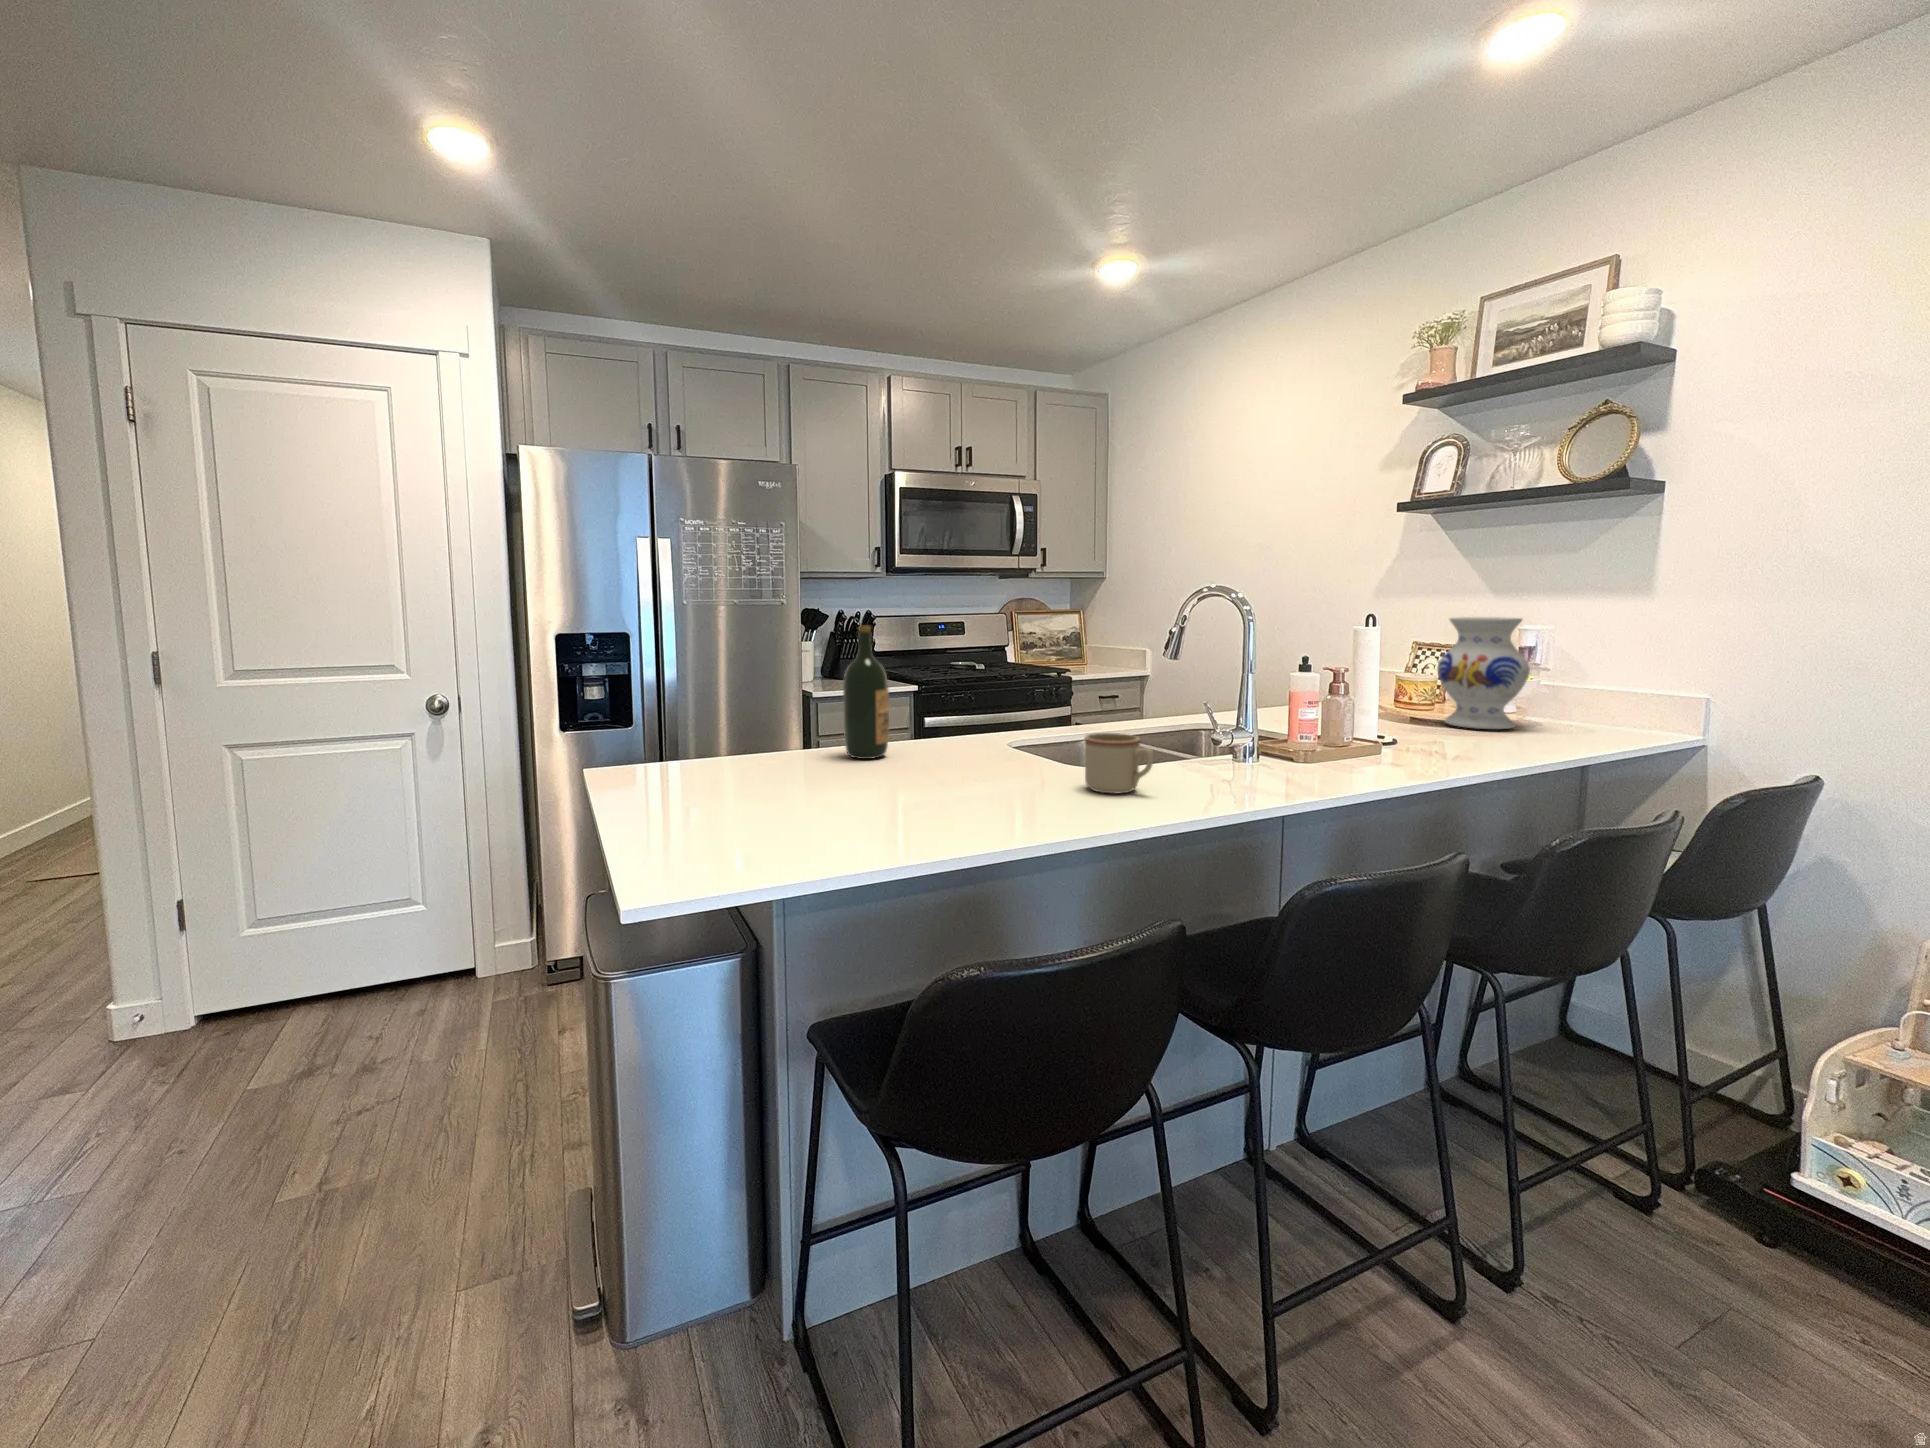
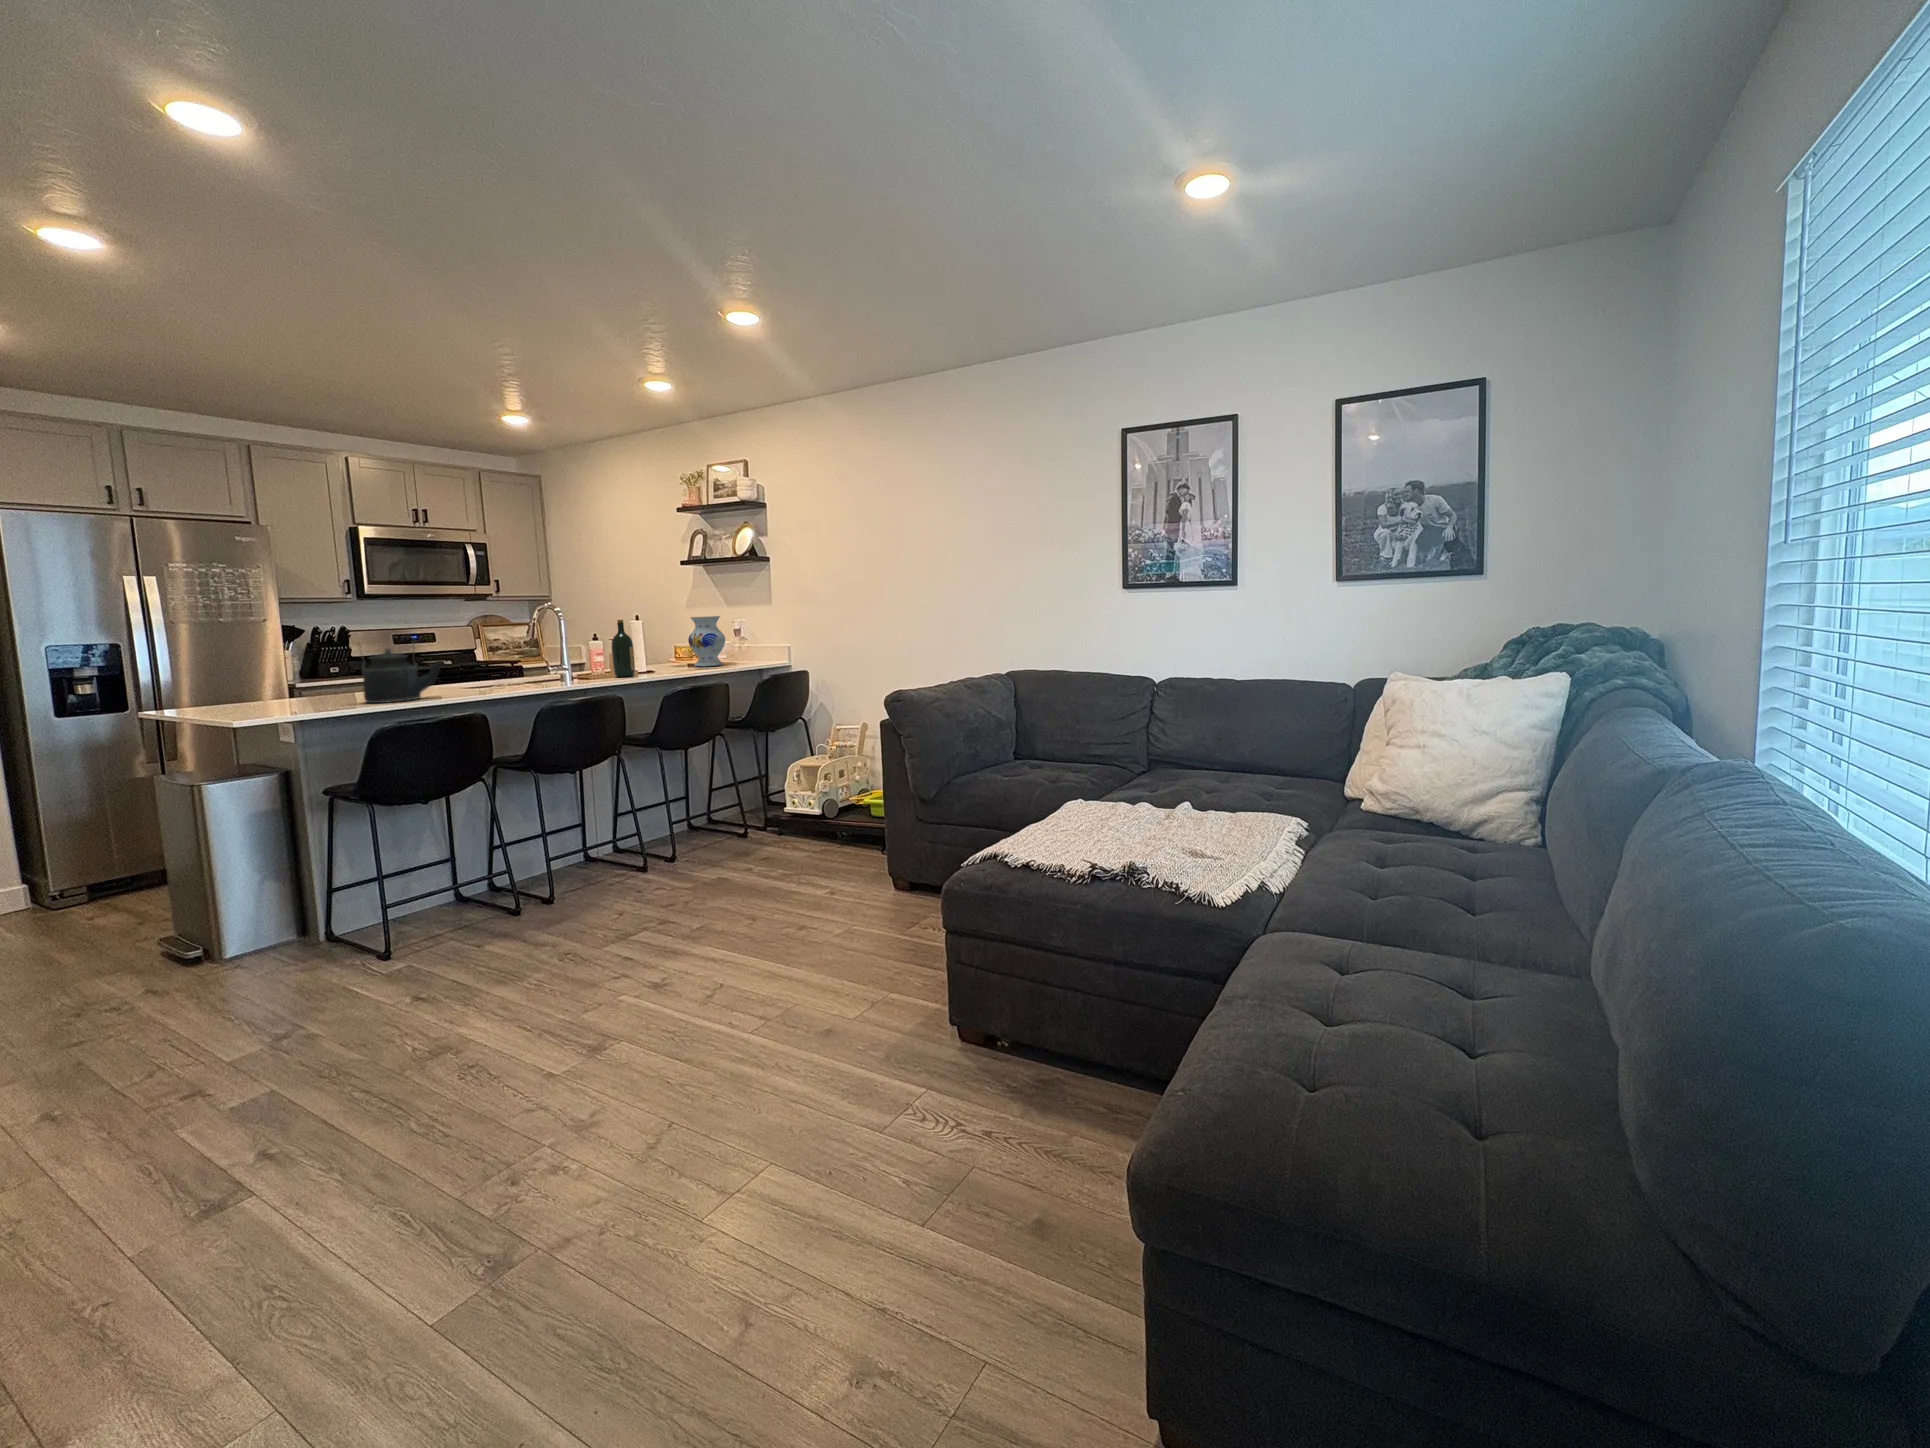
wine bottle: present [843,626,889,759] -> present [612,620,635,677]
kettle: none [900,656,1059,819] -> present [358,639,444,703]
mug: present [1085,733,1153,793] -> none [464,669,496,693]

